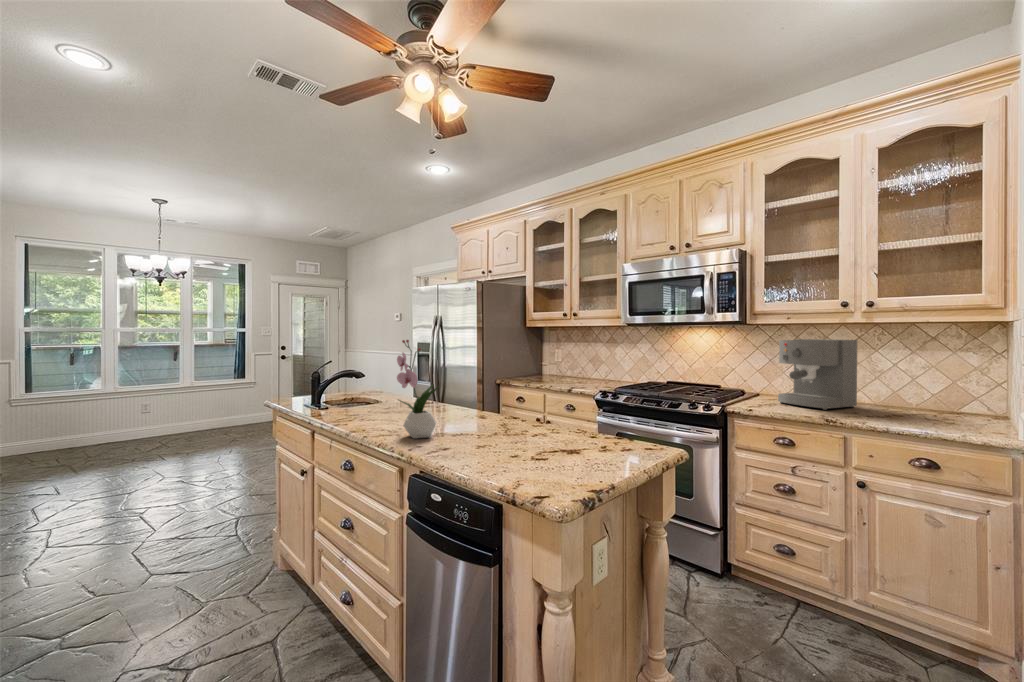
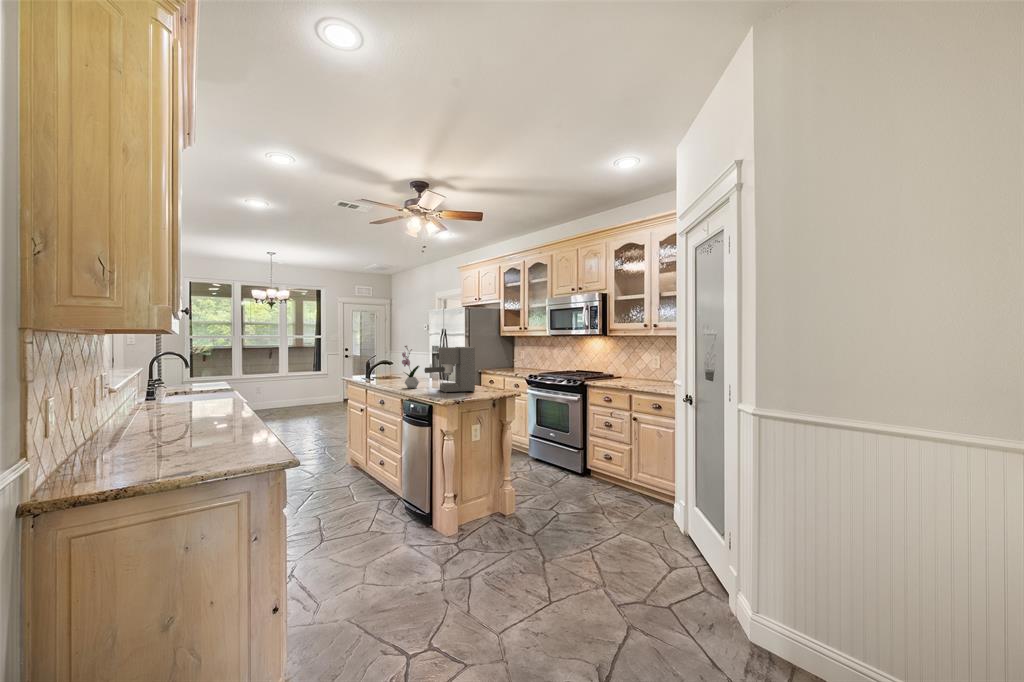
coffee maker: present [778,339,857,410] -> present [424,347,475,393]

